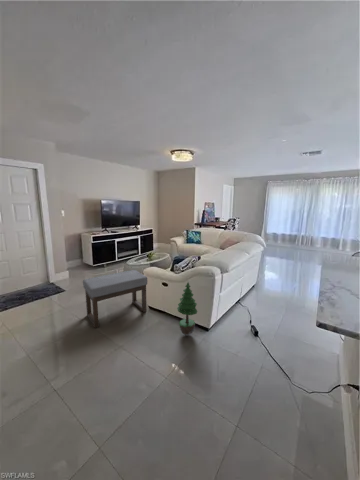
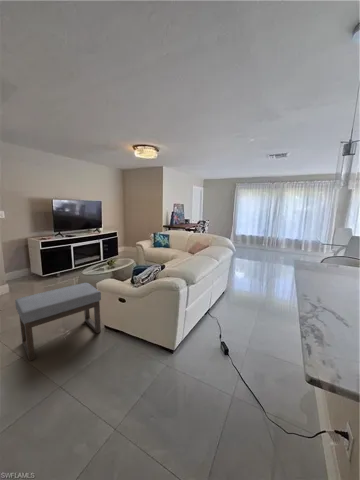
potted tree: present [177,283,197,336] -> none [134,298,159,363]

